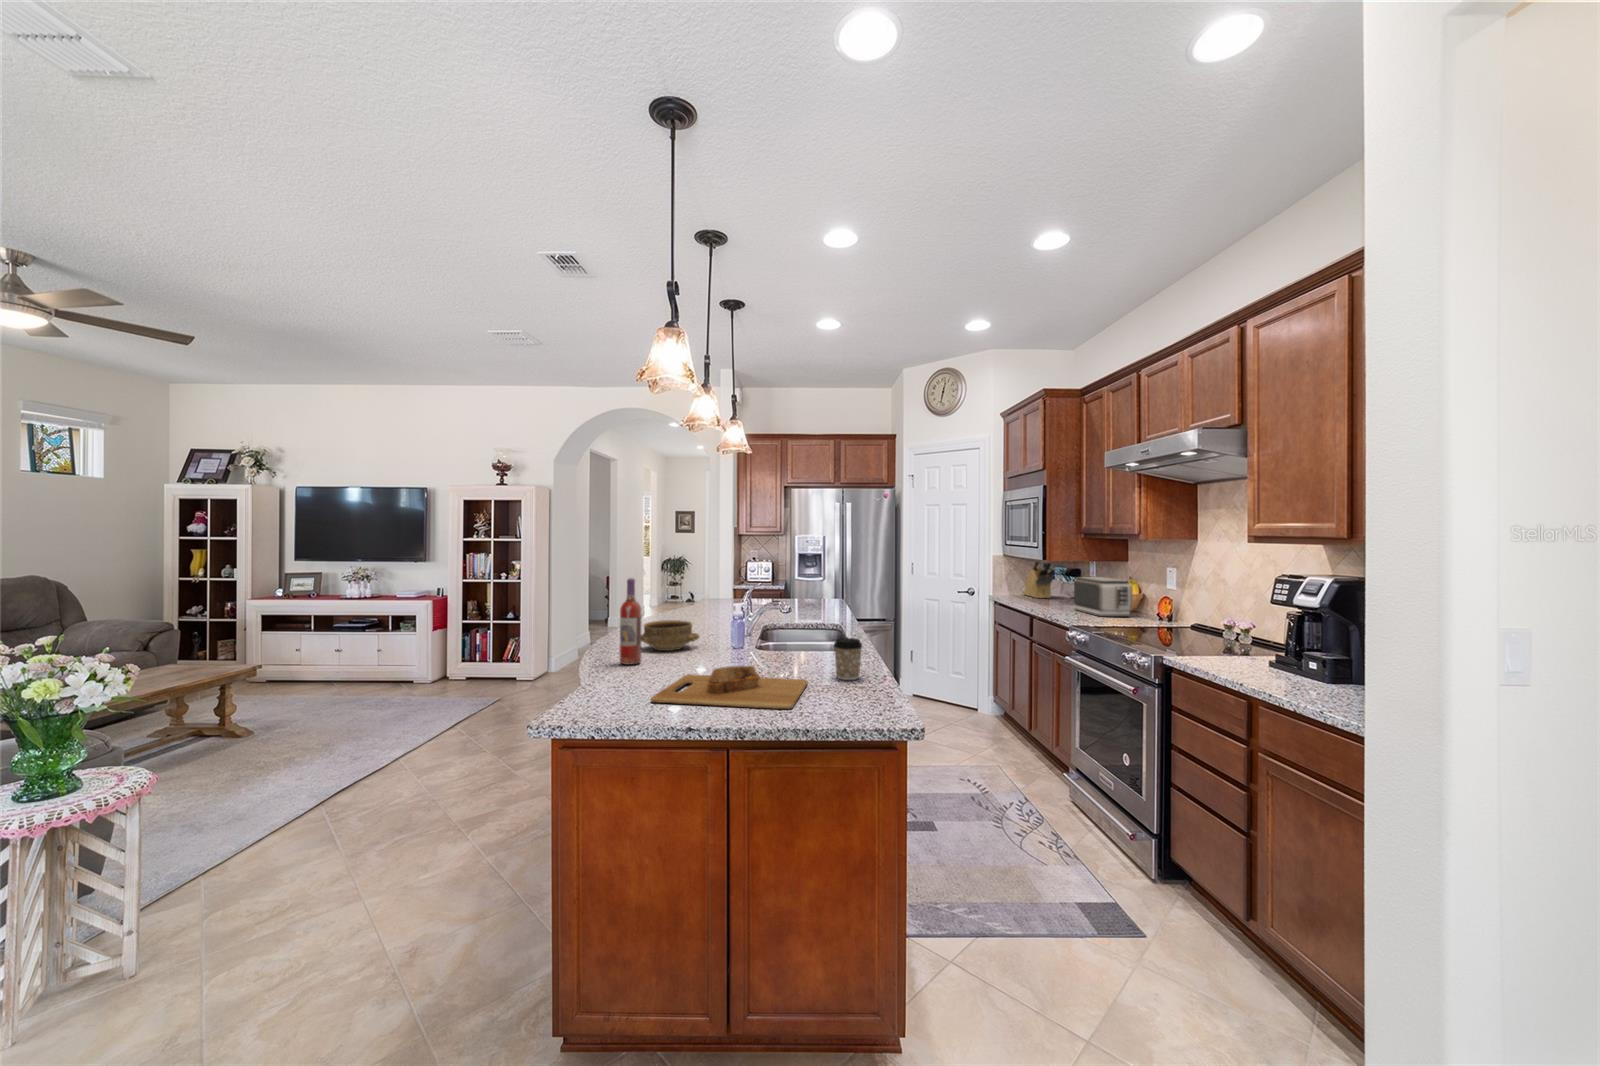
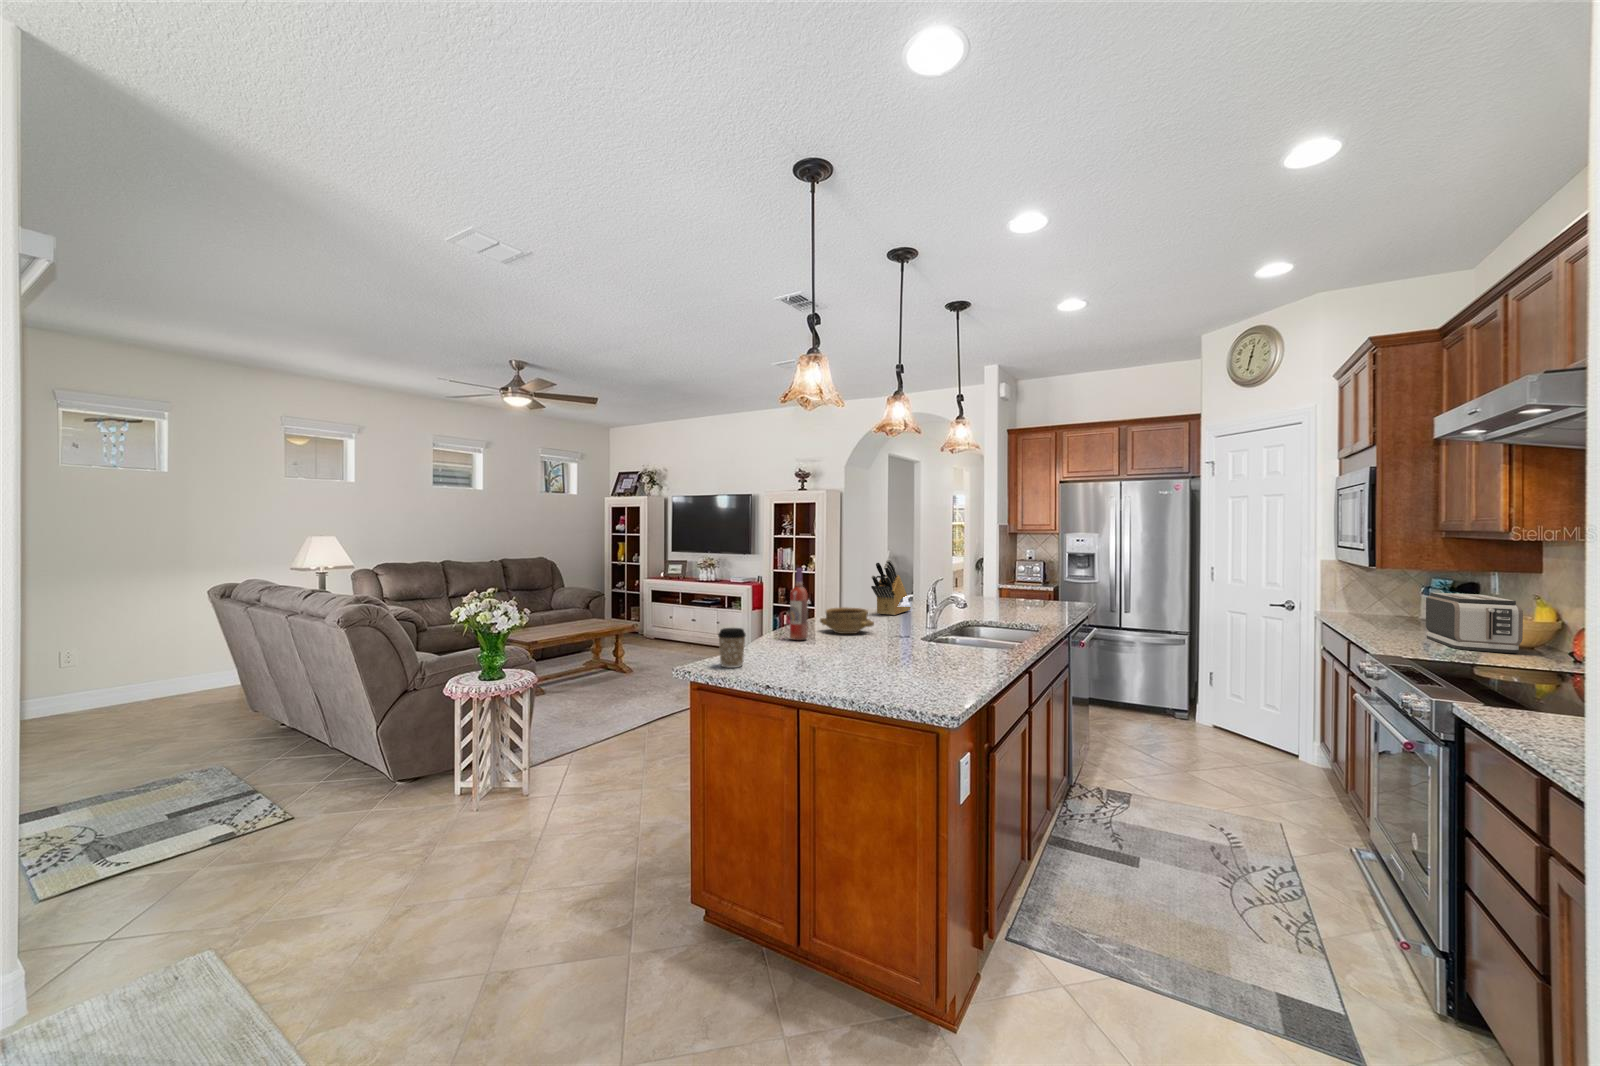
knife block: present [1023,562,1055,598] -> present [871,560,911,615]
coffee cup: present [834,638,862,680] -> present [718,628,746,668]
cutting board: present [651,666,808,709] -> none [766,646,912,685]

